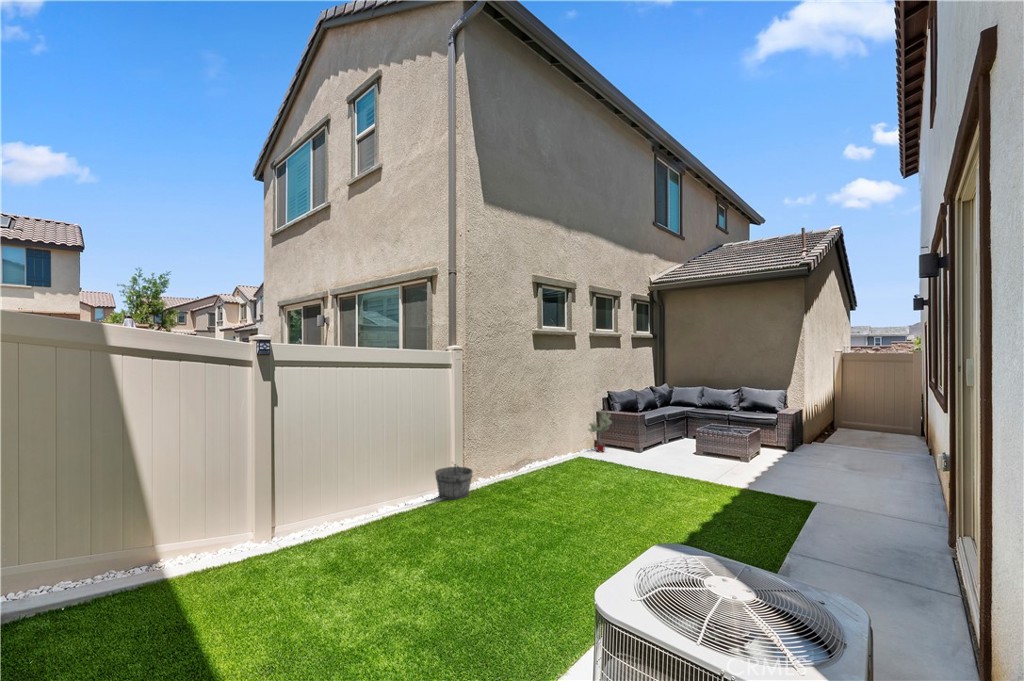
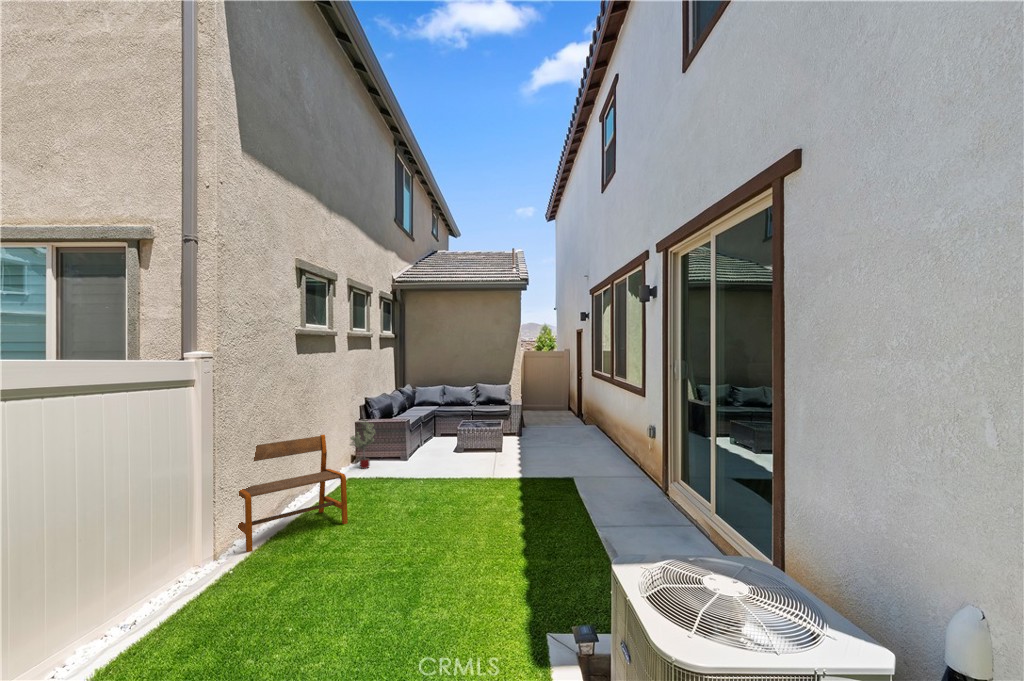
bench: none [482,414,553,486] -> present [238,435,348,552]
wooden bucket: present [435,464,473,500] -> none [174,530,243,592]

